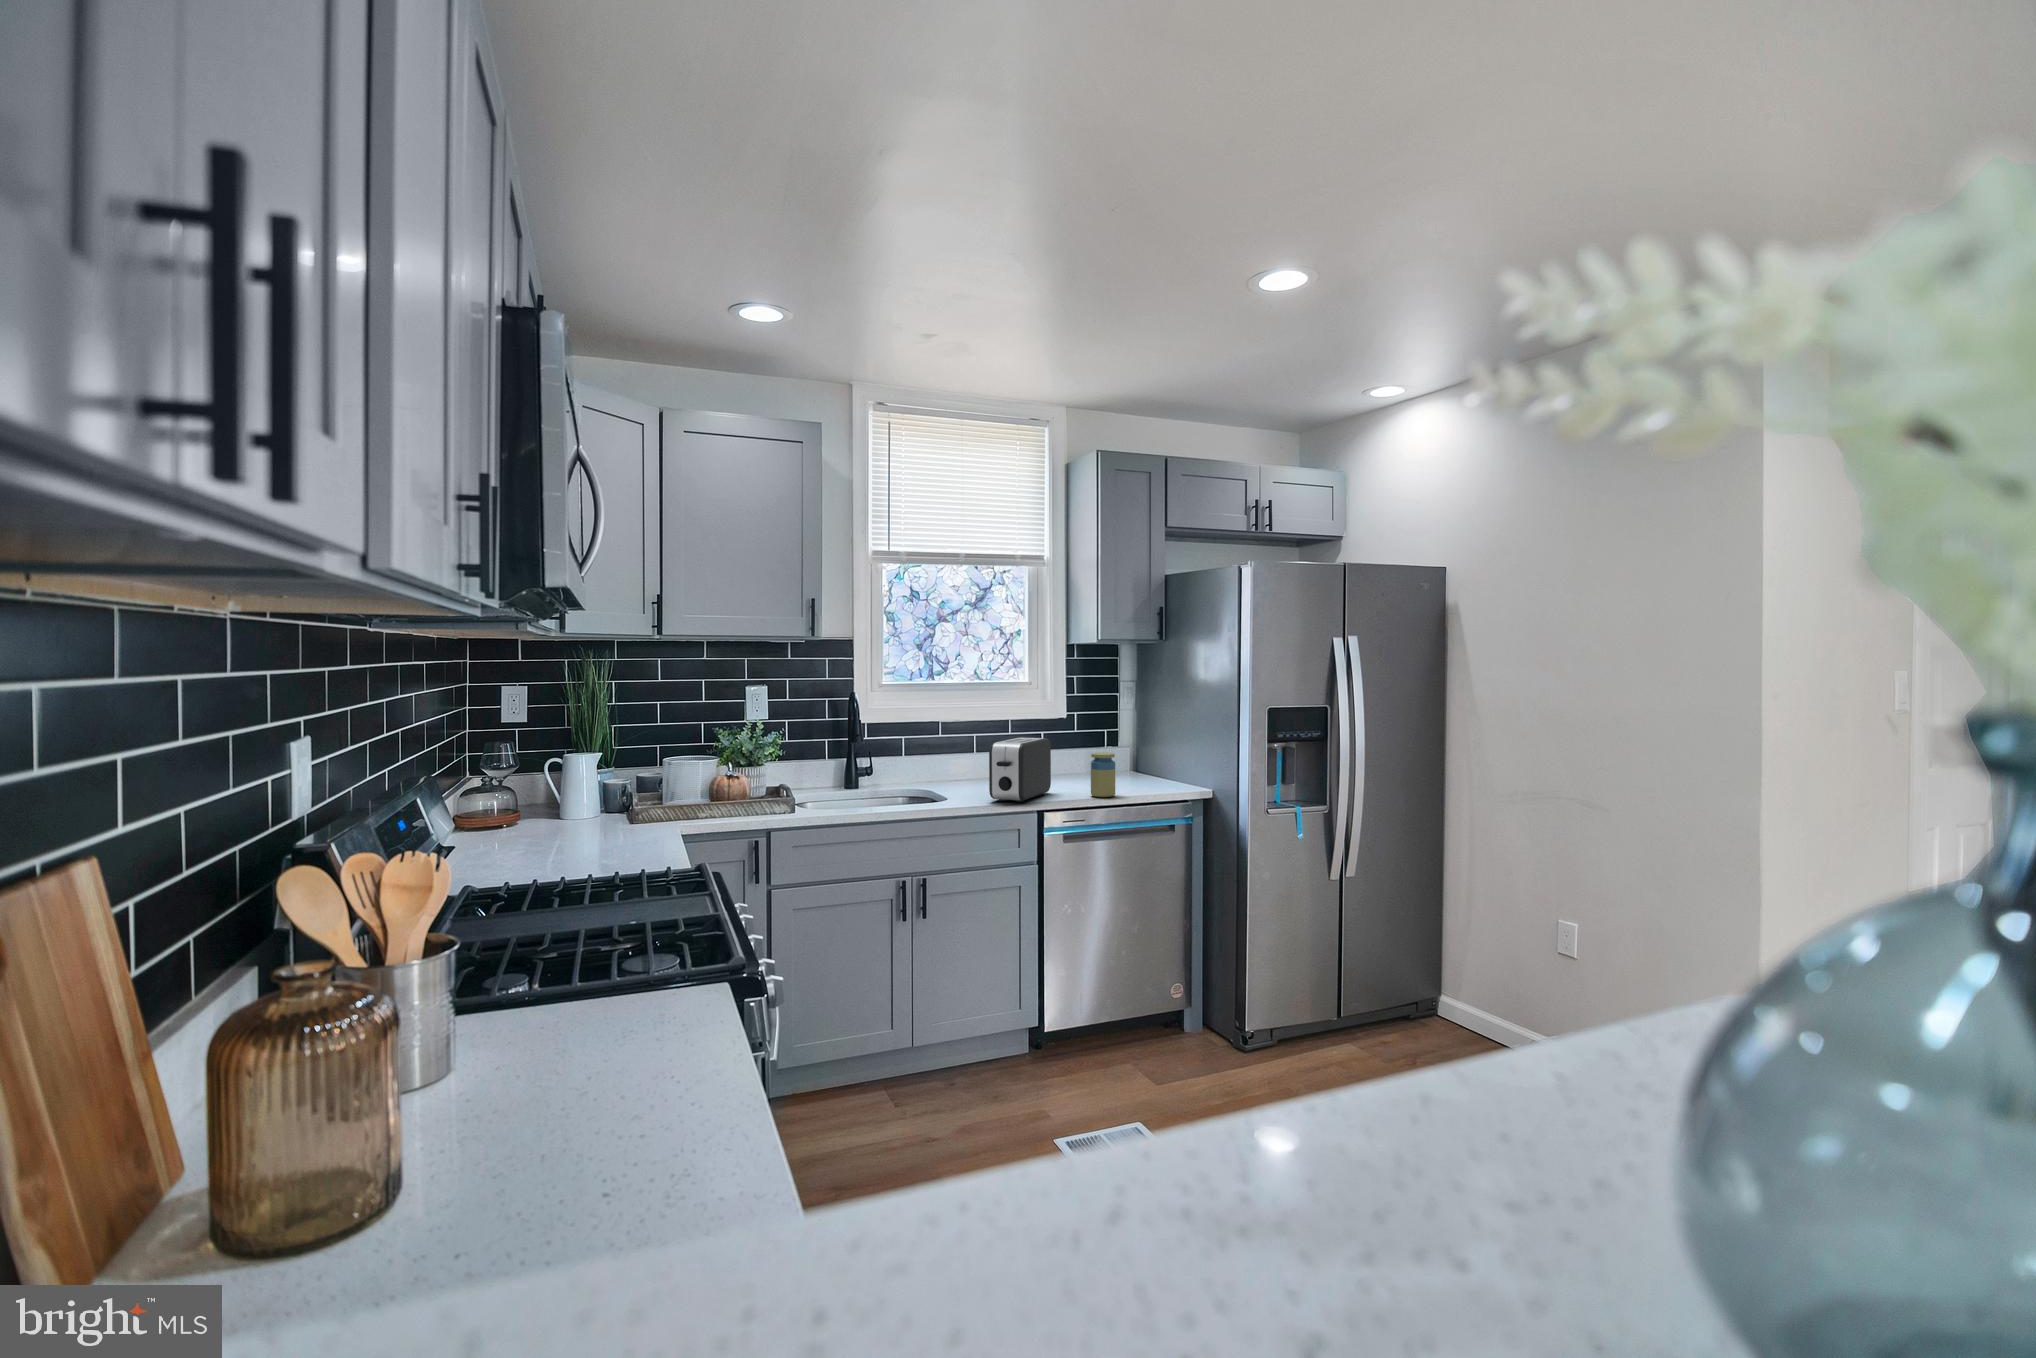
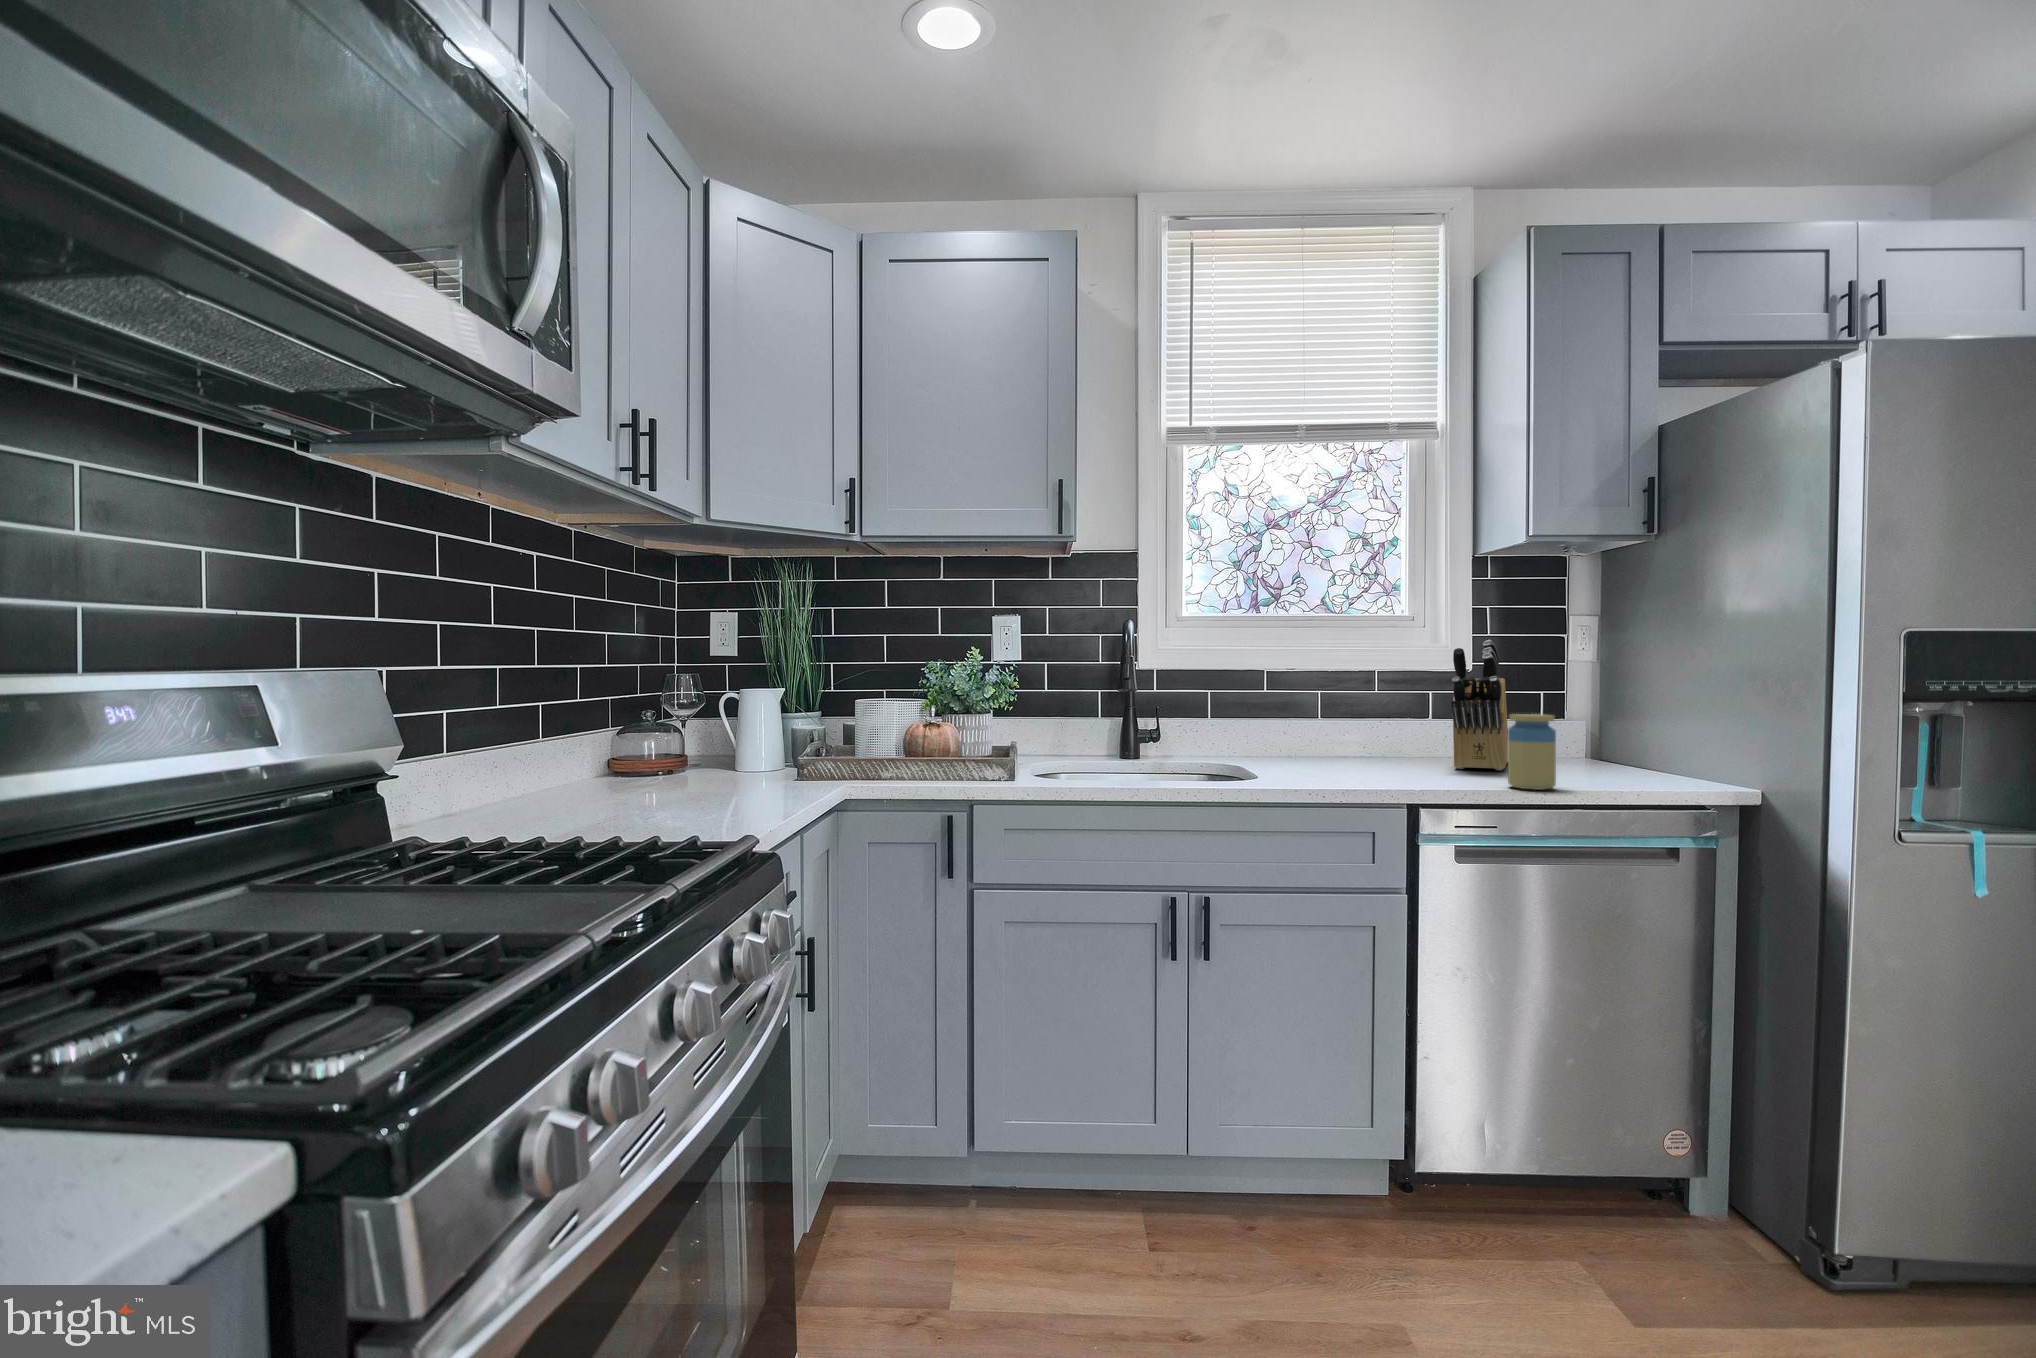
knife block: none [1058,704,1088,784] -> present [1451,640,1508,770]
toaster: present [989,738,1051,802] -> none [1322,689,1436,788]

